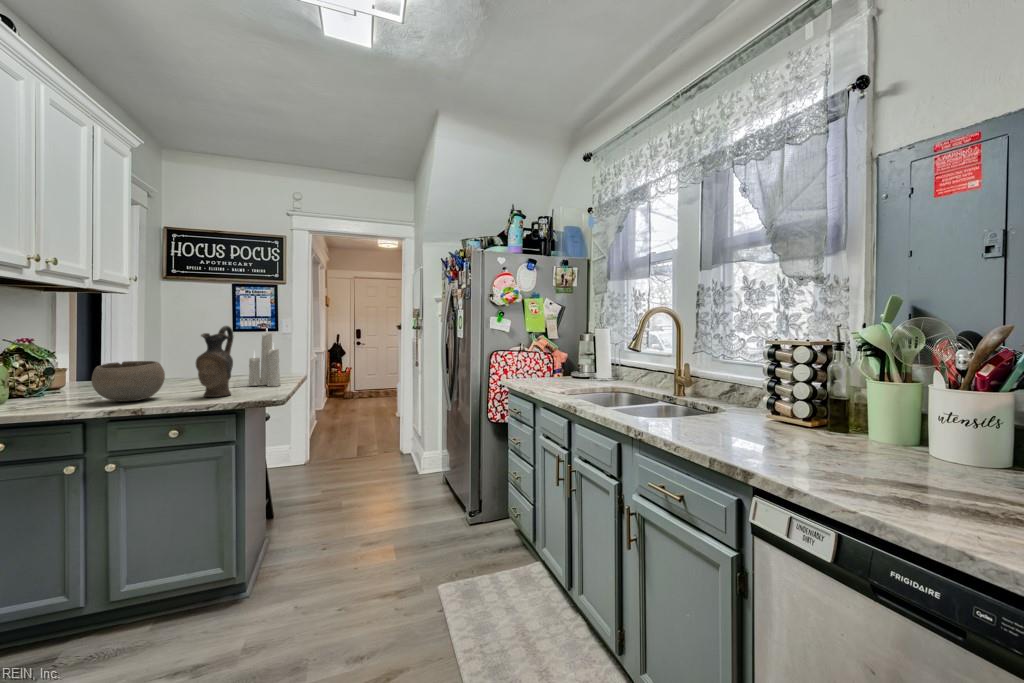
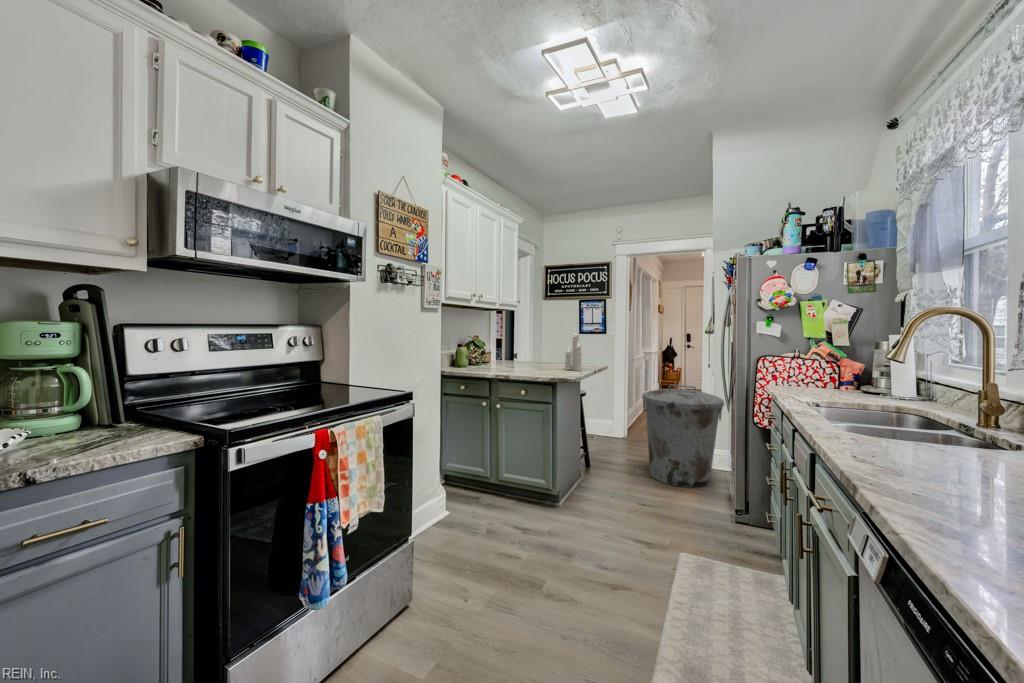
ceramic pitcher: present [196,326,234,397] -> none [533,331,554,373]
bowl: present [92,361,165,402] -> none [493,350,522,371]
trash can: none [353,389,444,510] -> present [642,385,724,488]

